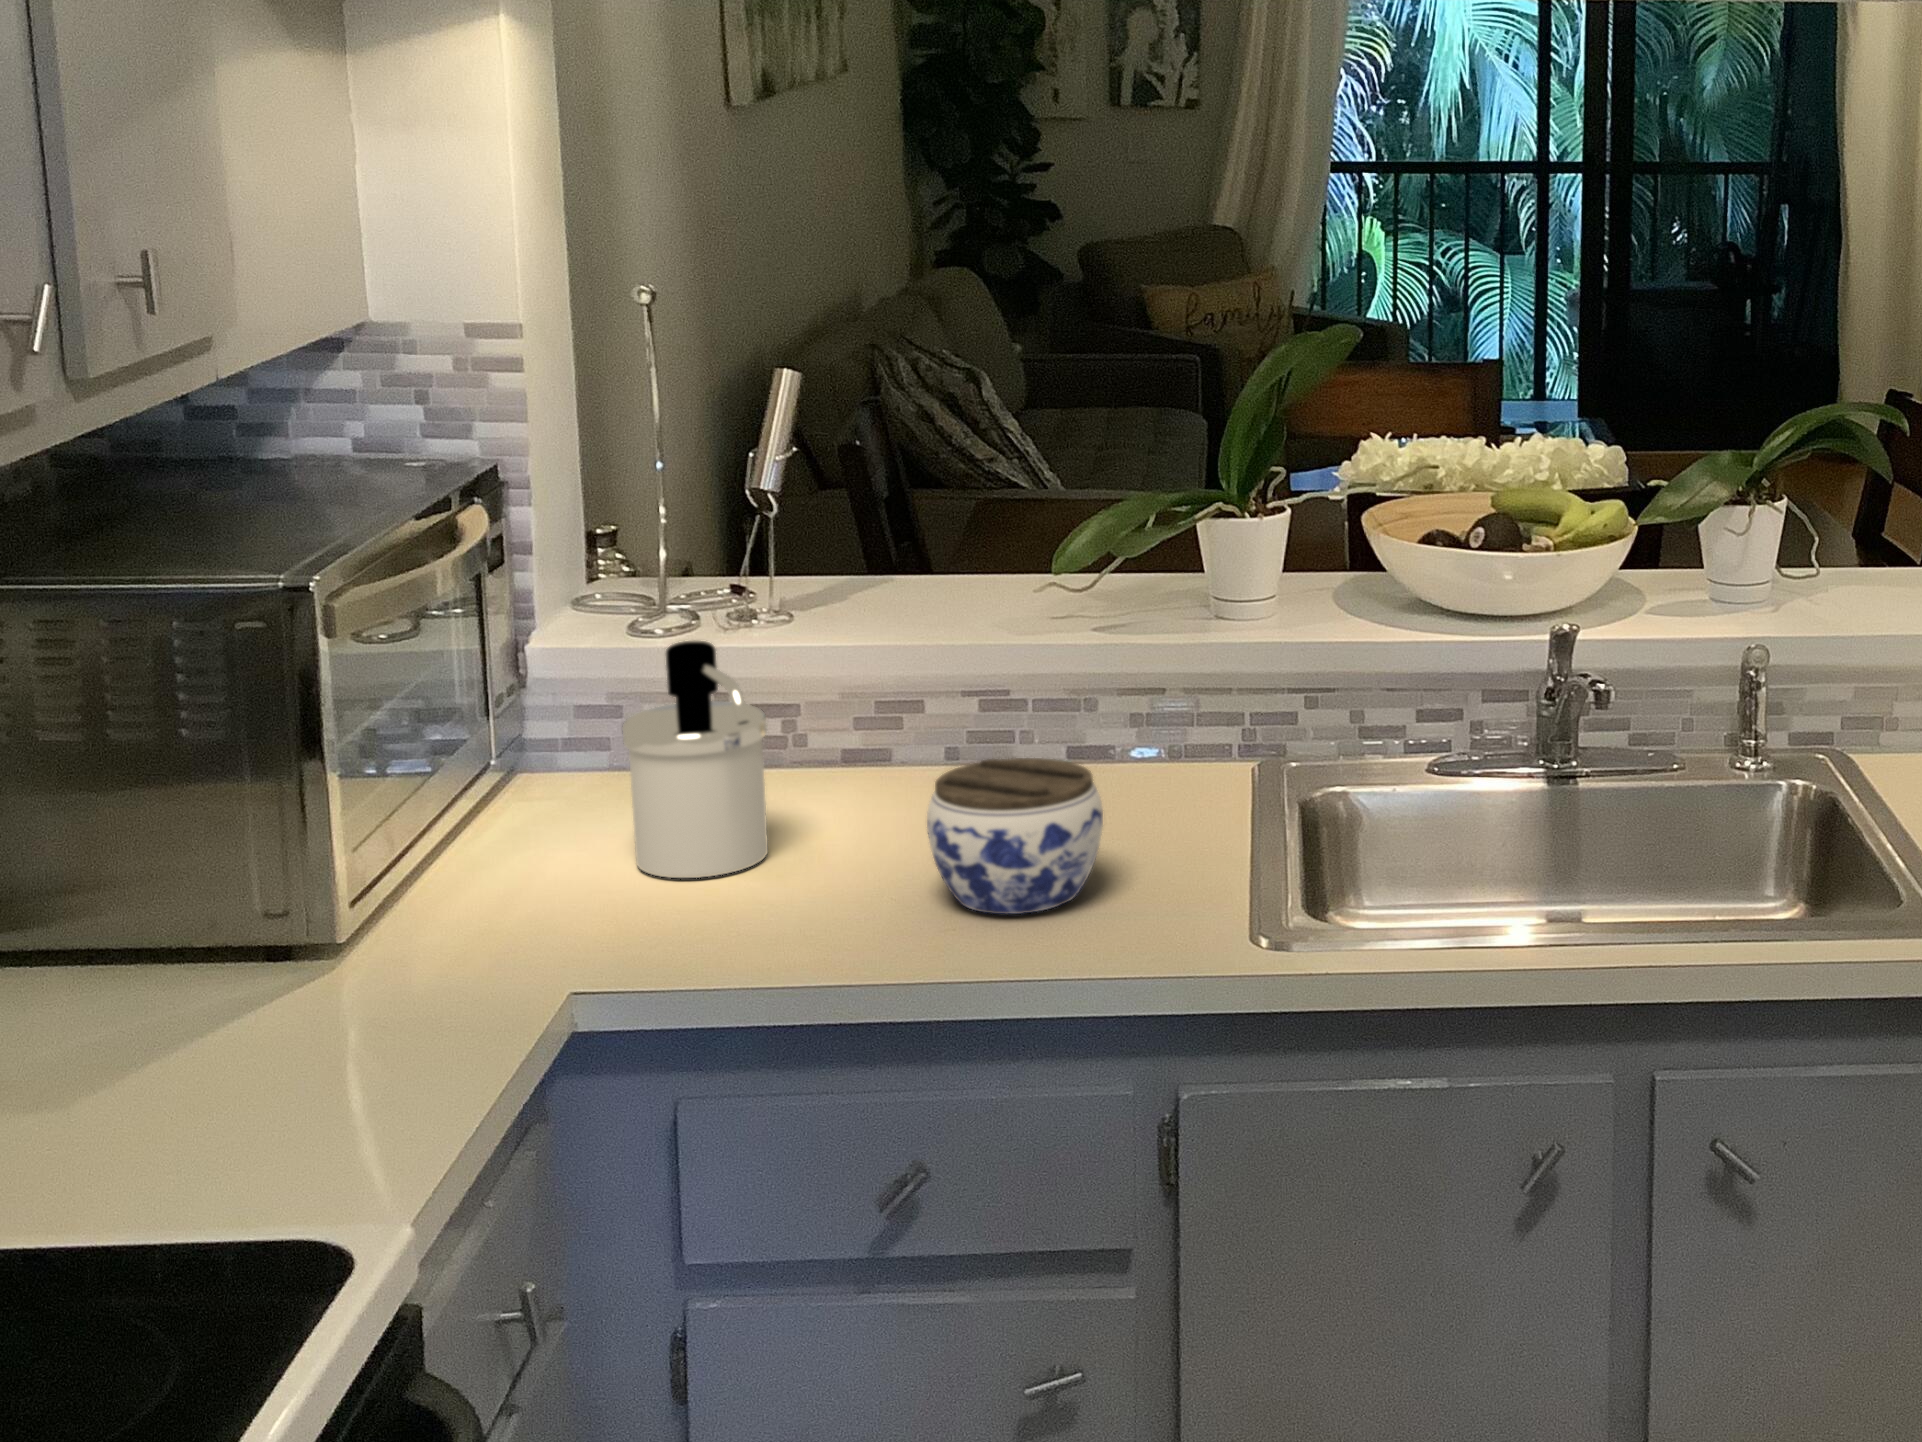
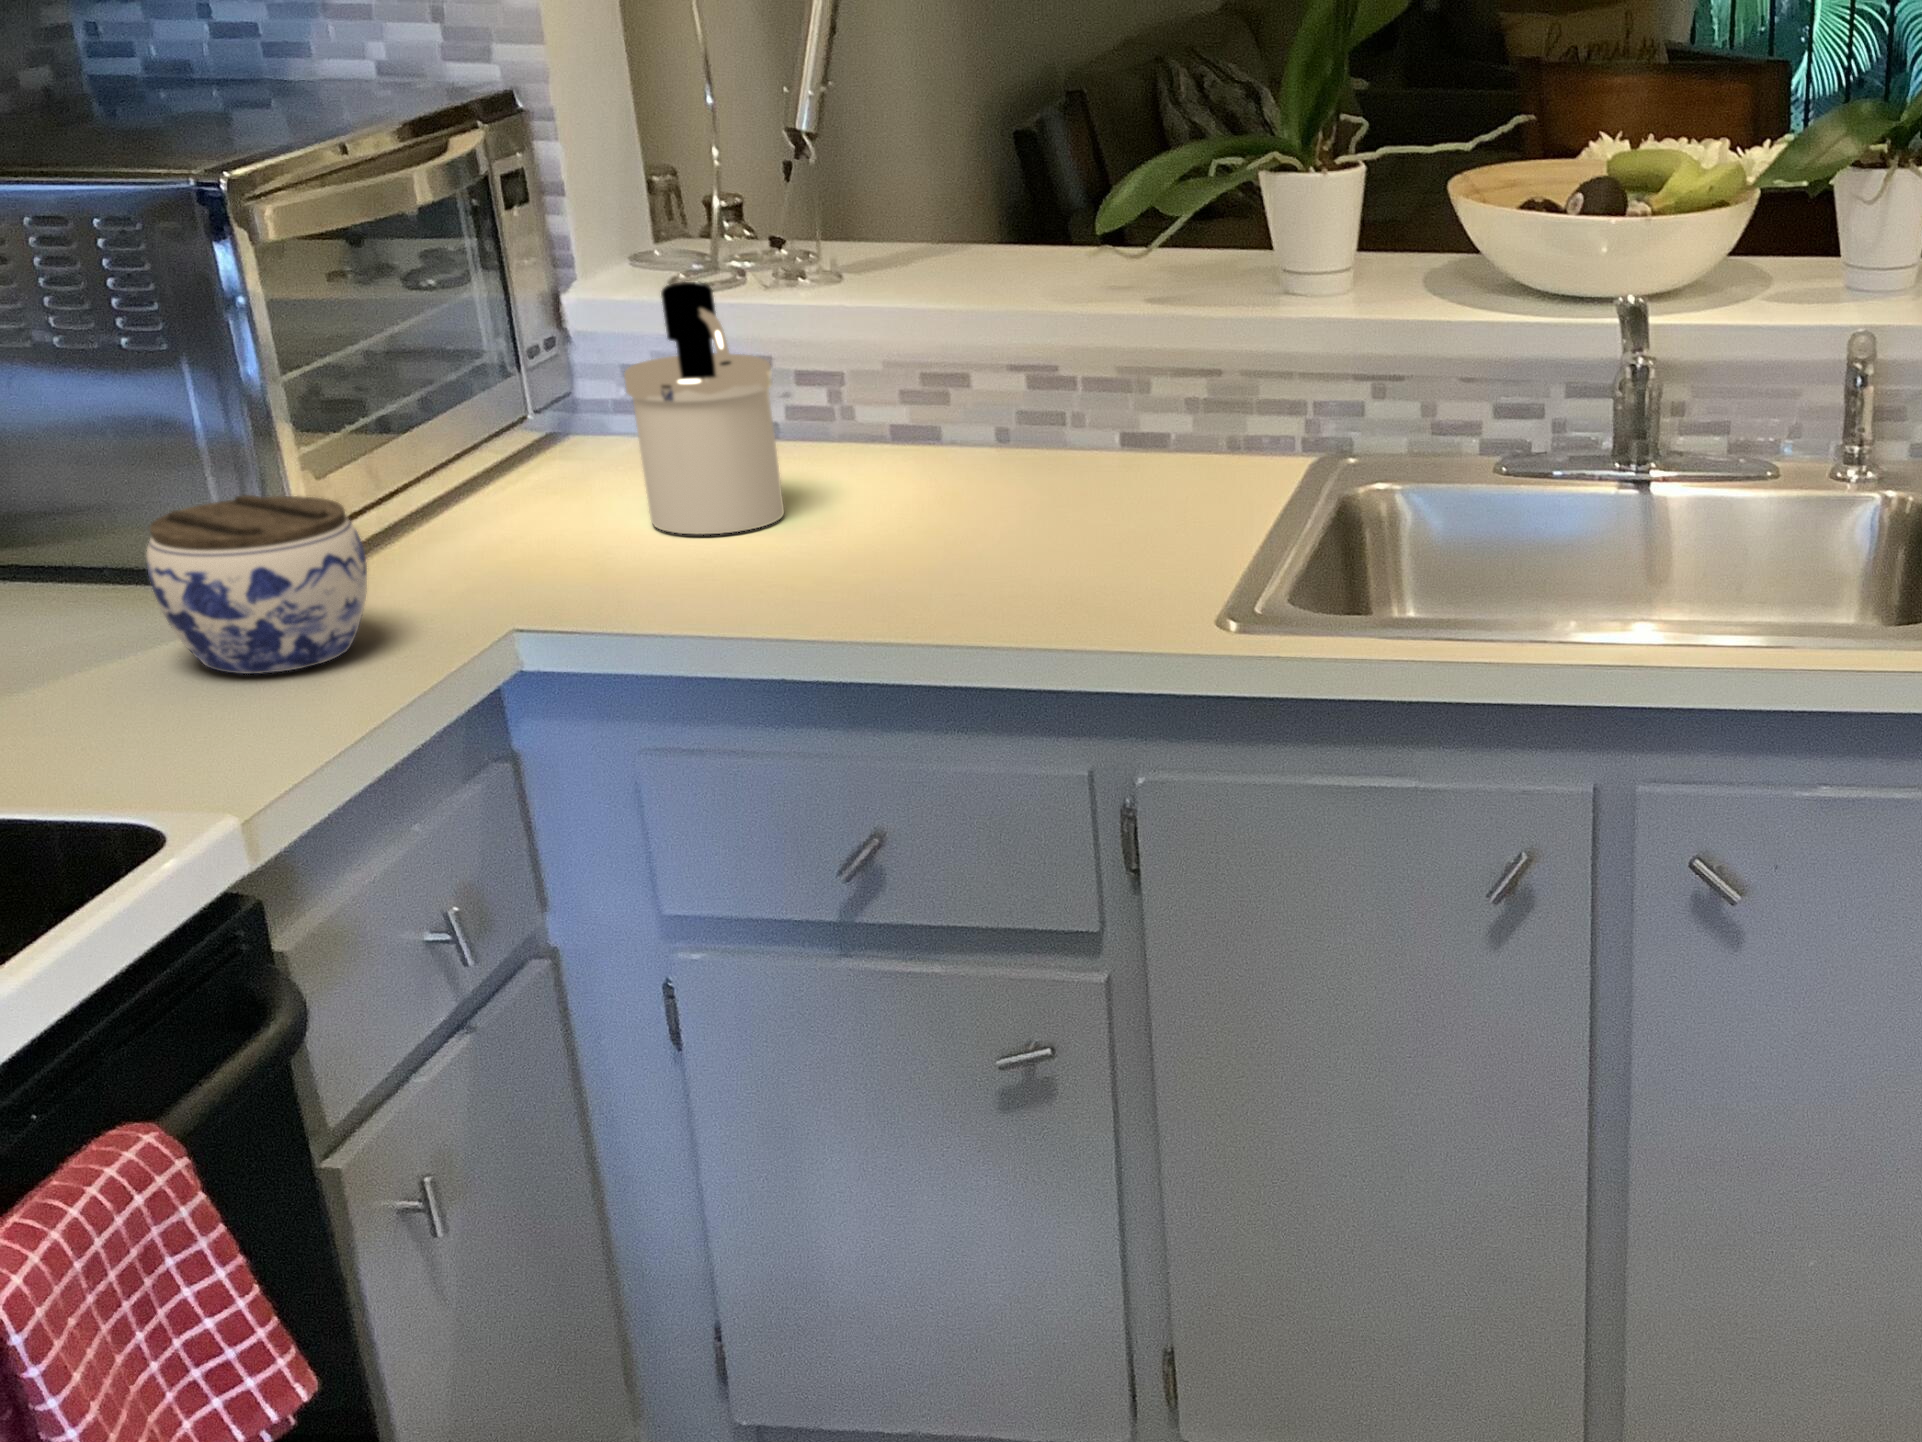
jar: present [927,758,1103,914] -> present [147,495,367,674]

